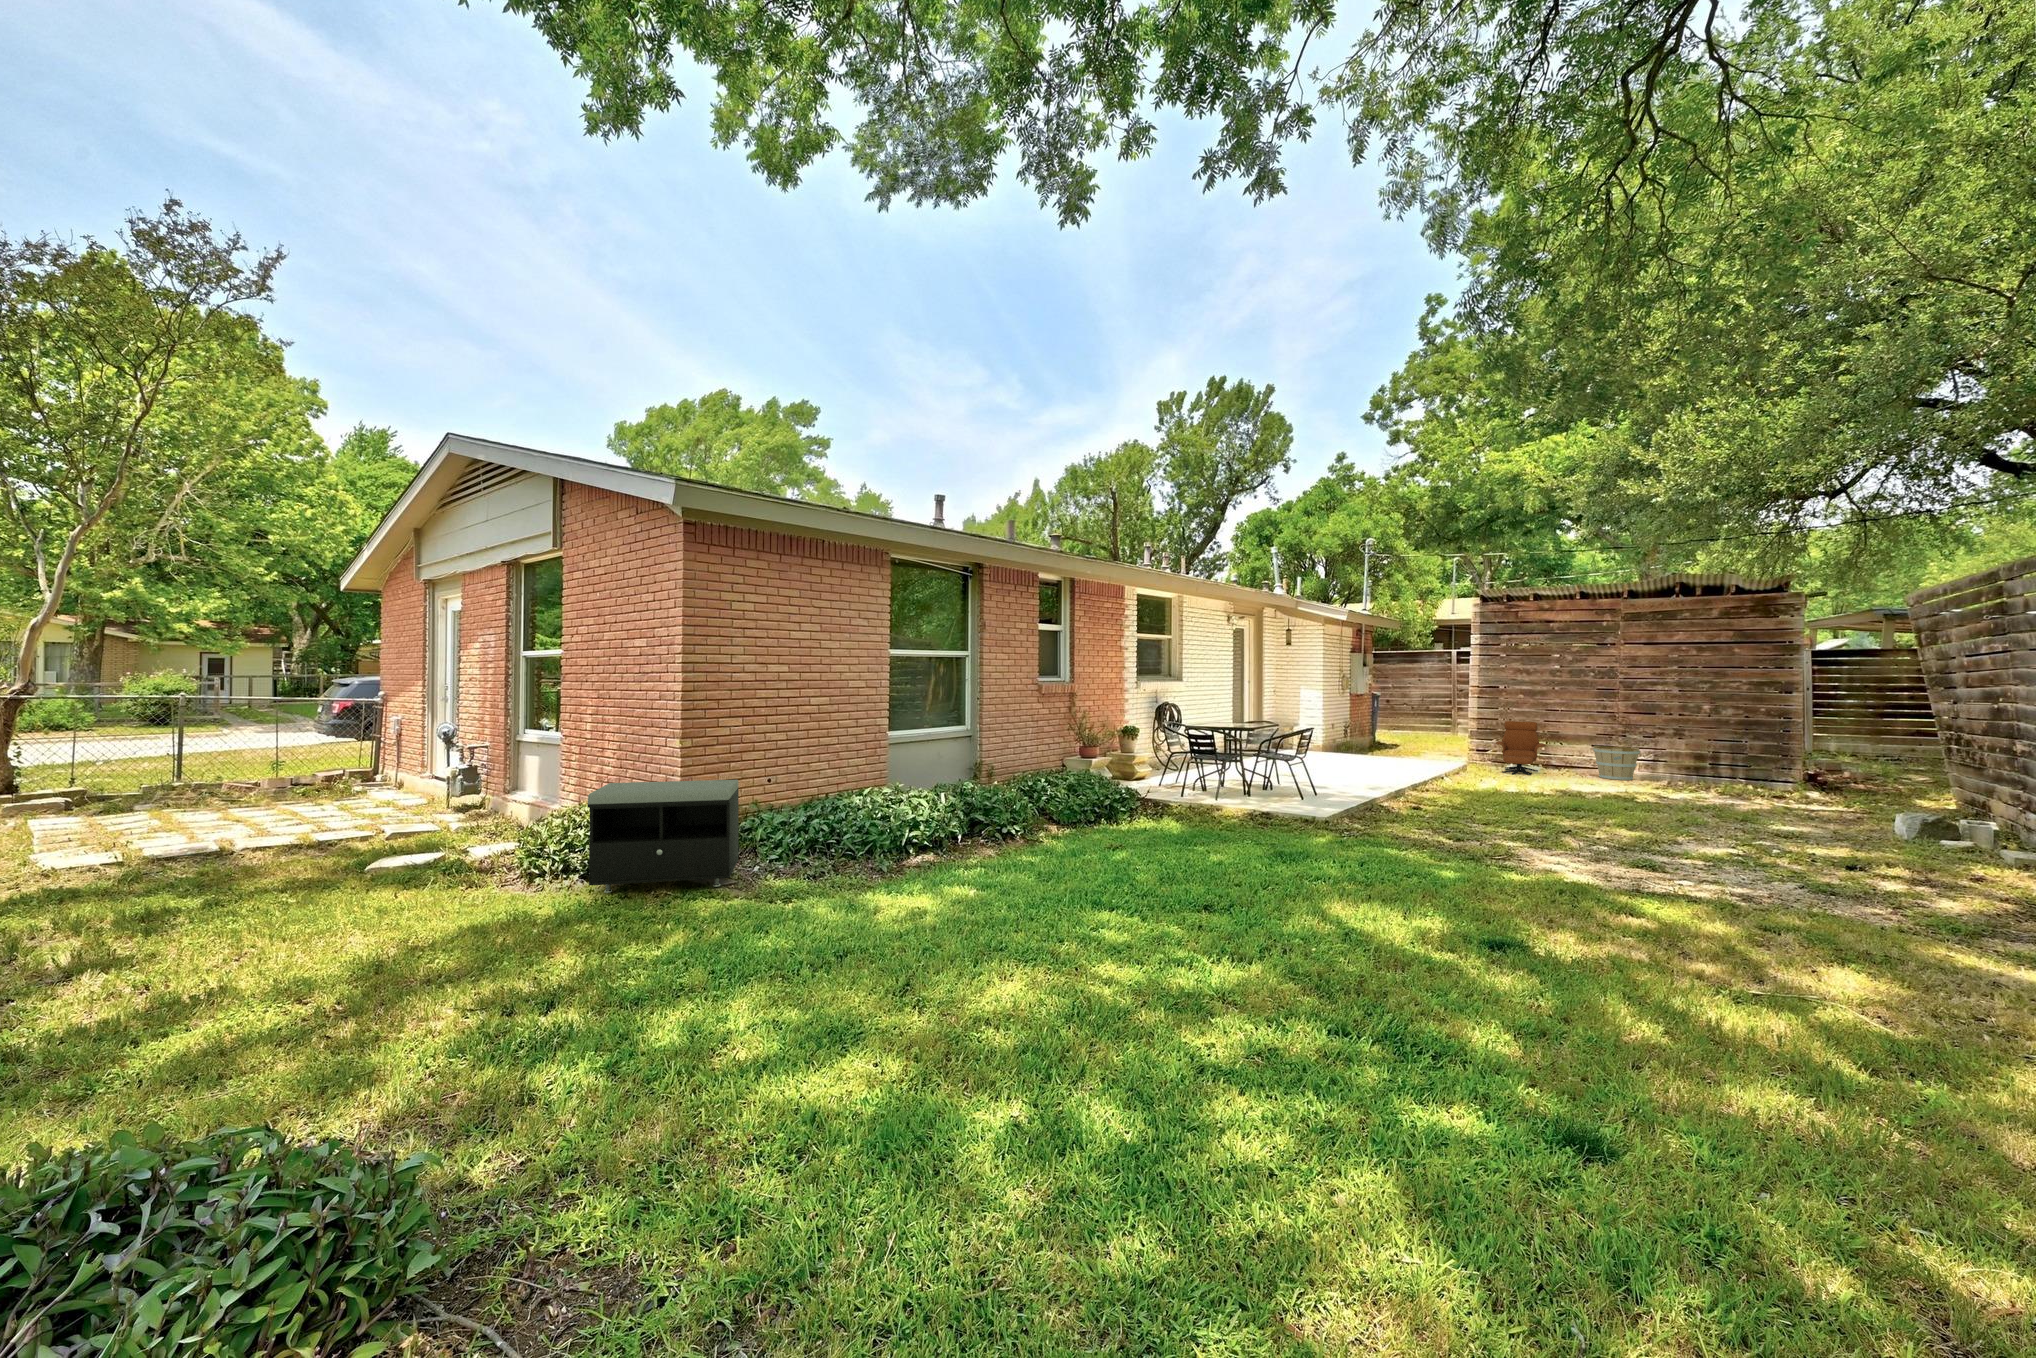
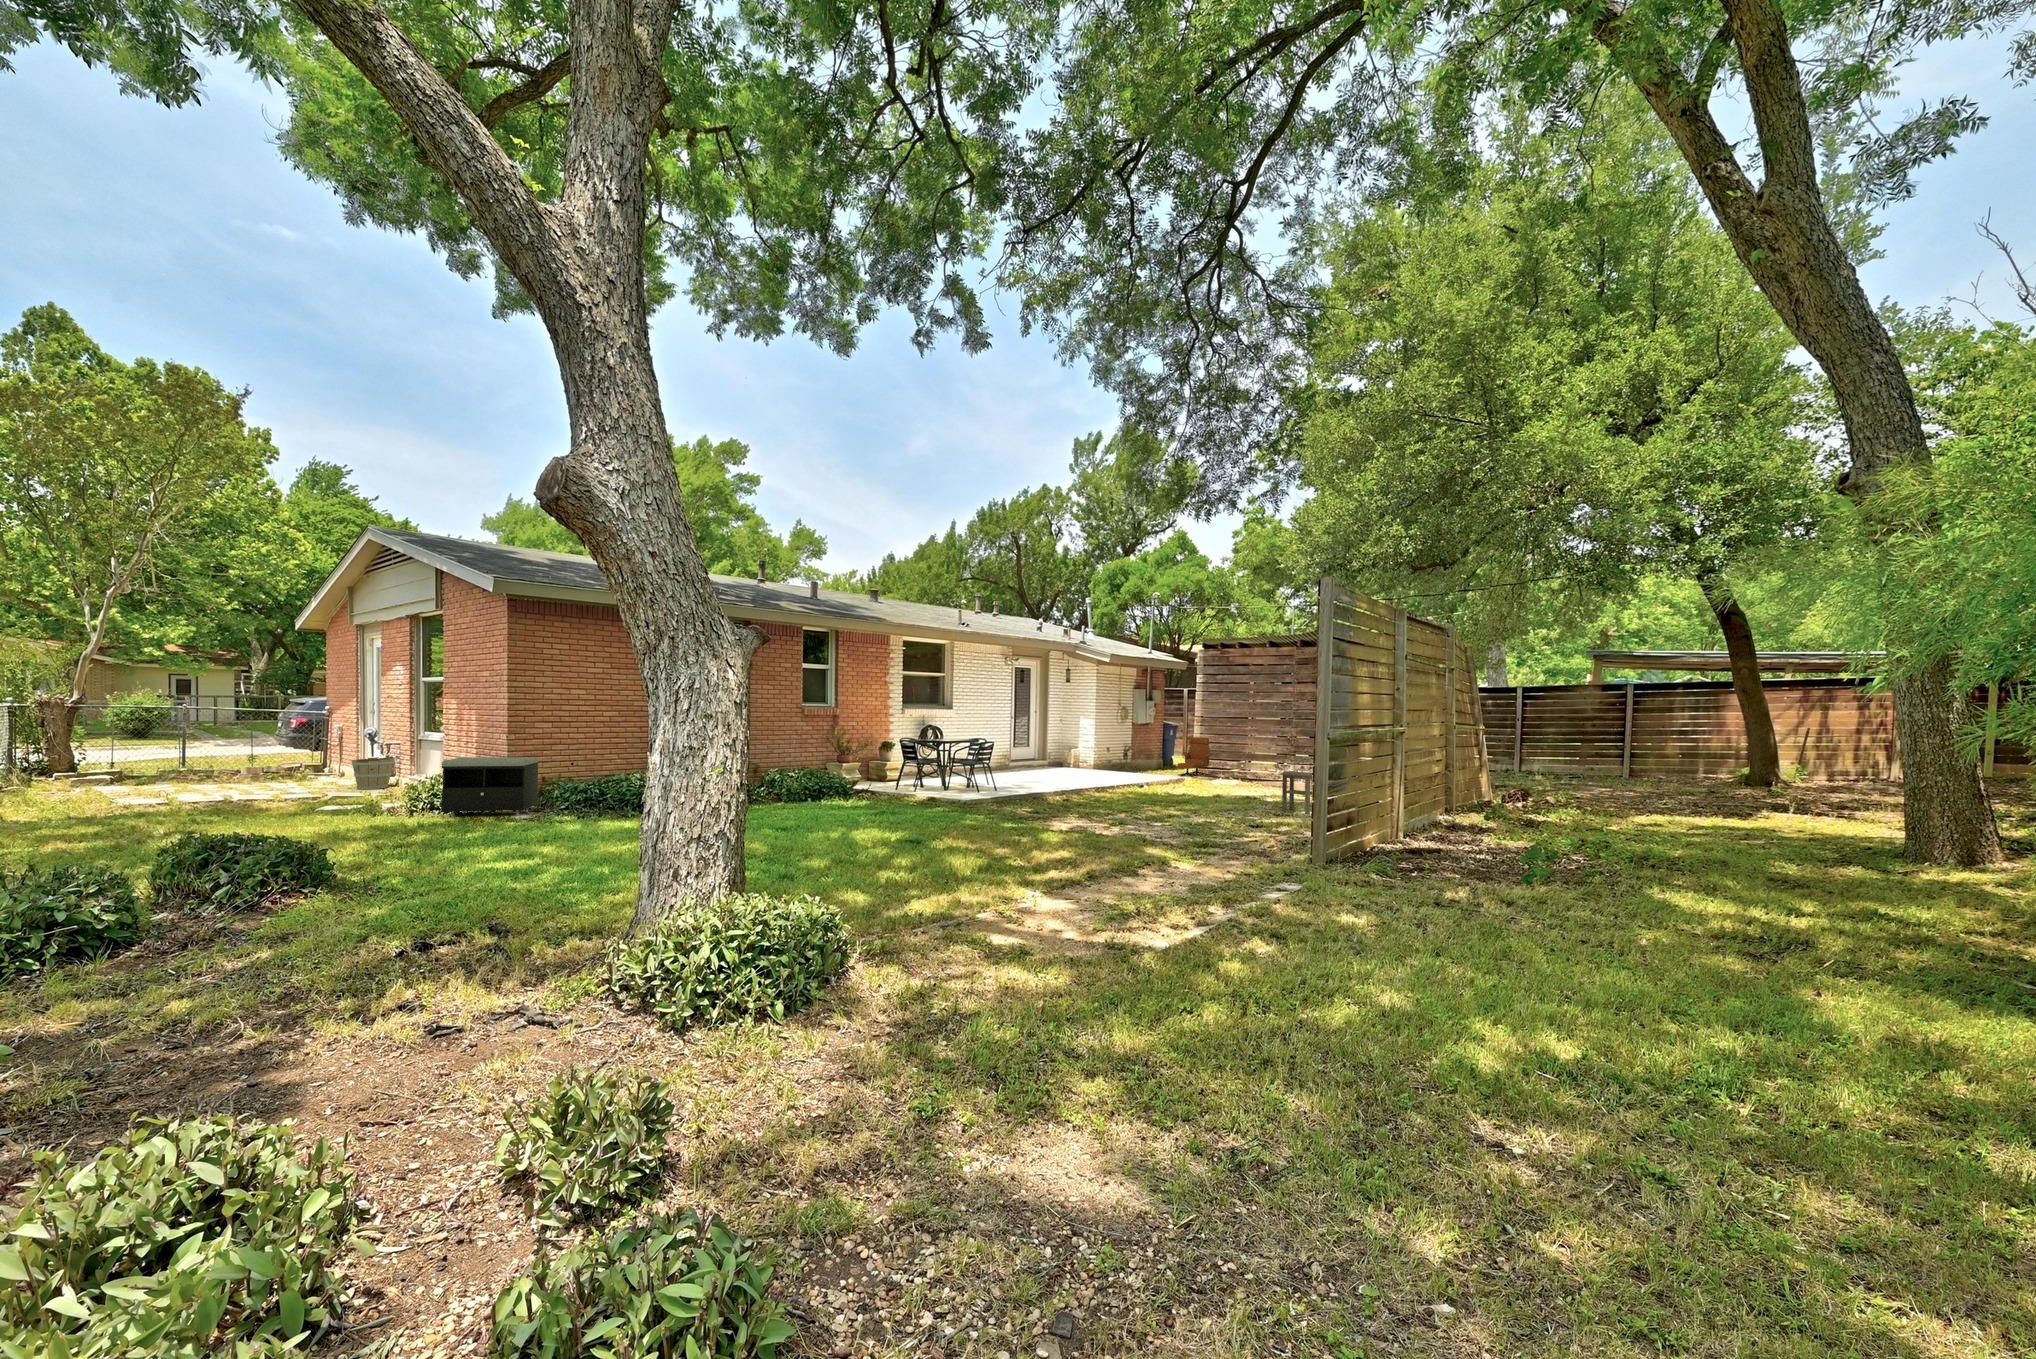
wooden bucket: present [1593,745,1640,780] -> present [352,758,395,790]
side table: none [1907,785,2013,861] -> present [1279,771,1312,814]

